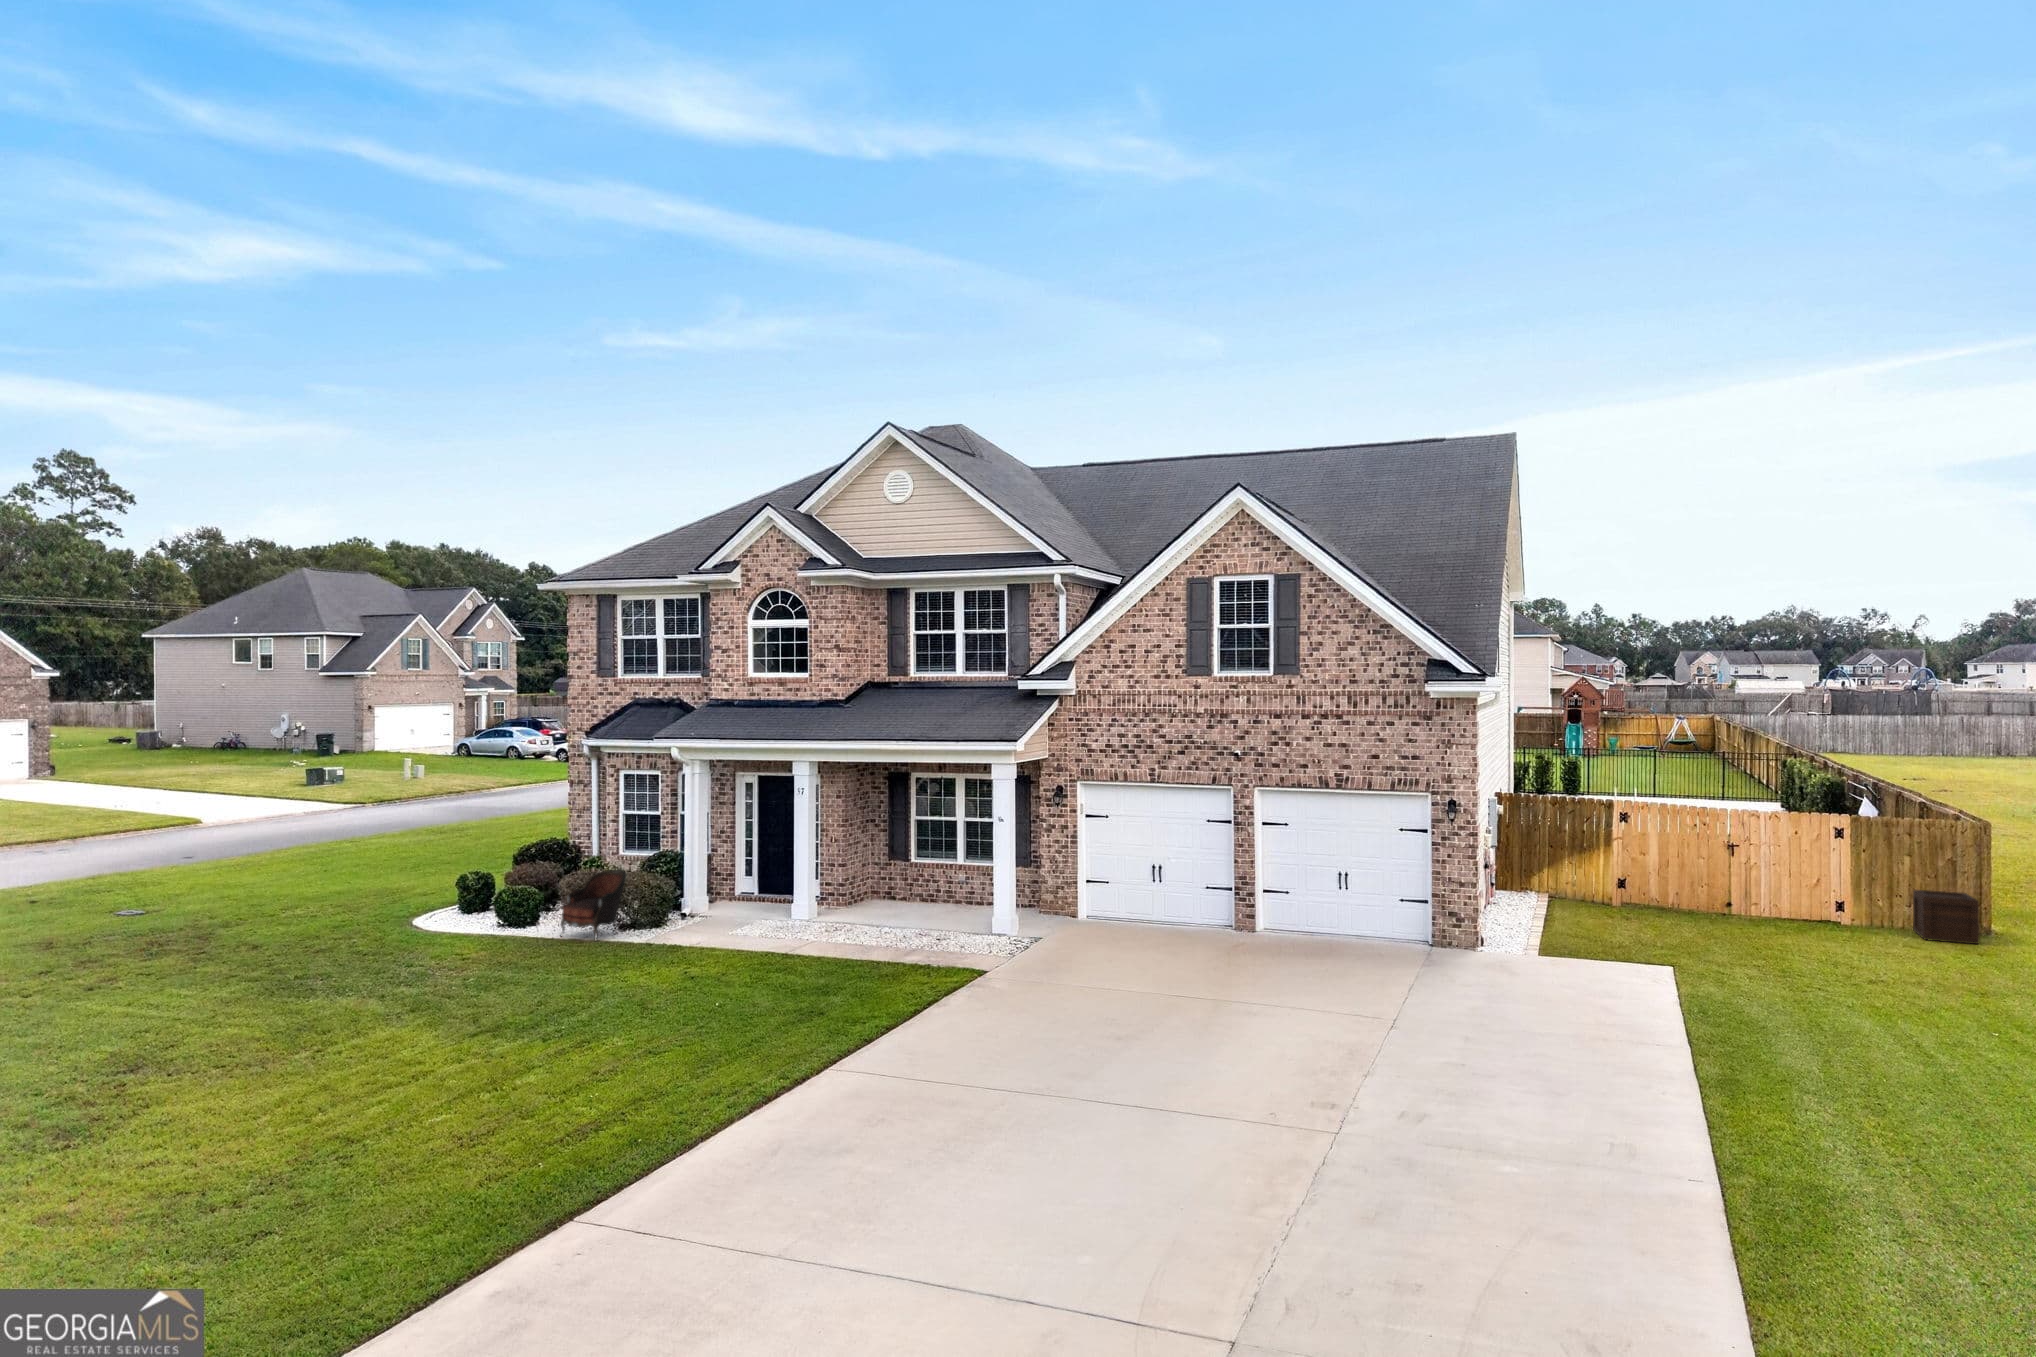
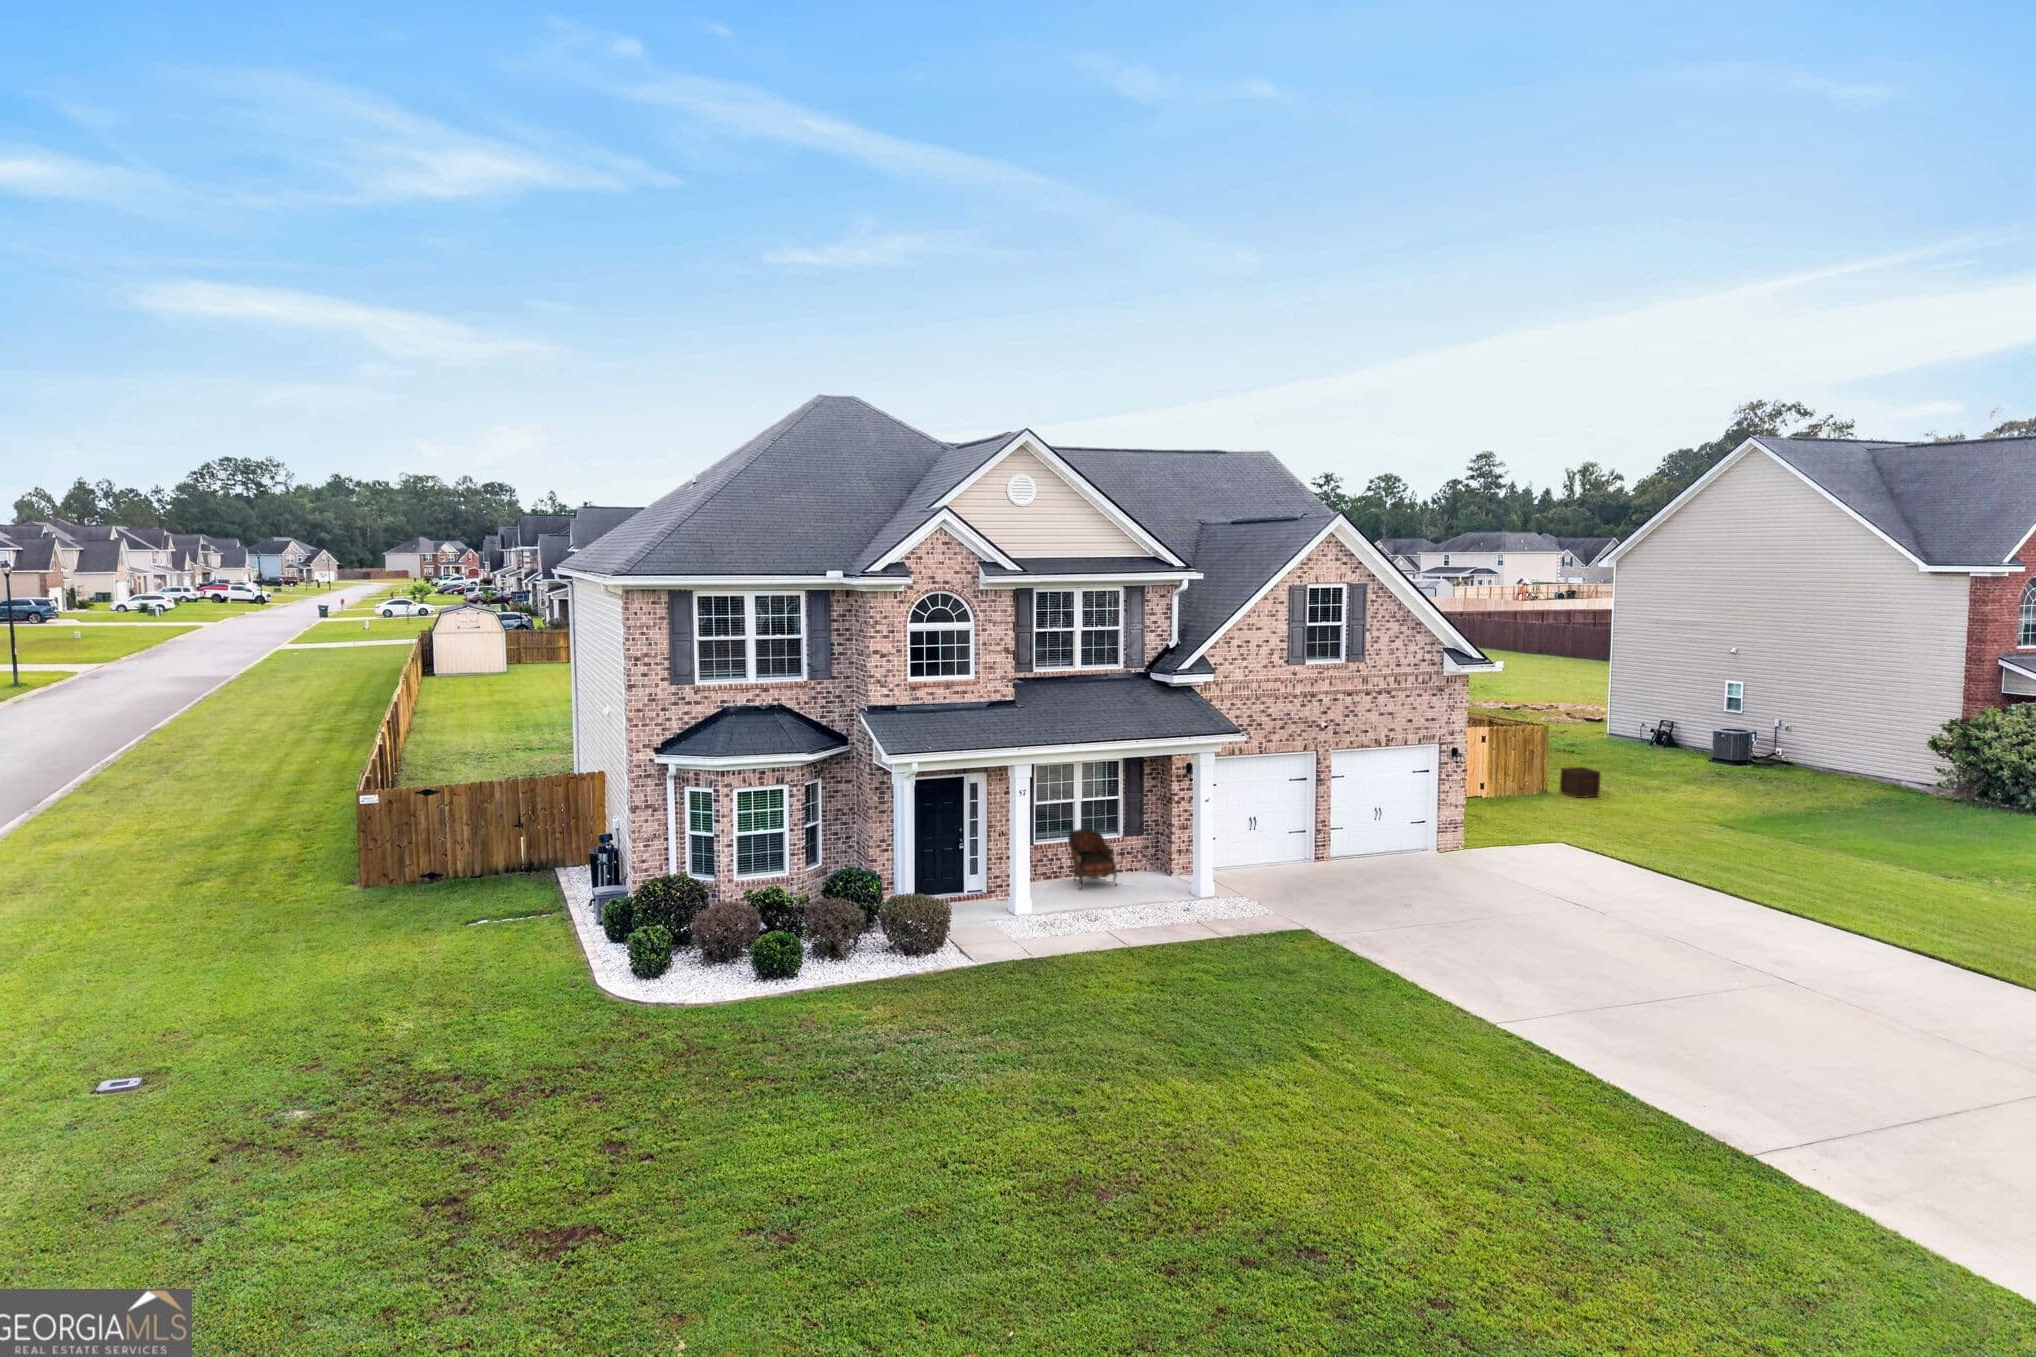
armchair: present [561,870,626,940] -> present [1068,829,1117,888]

